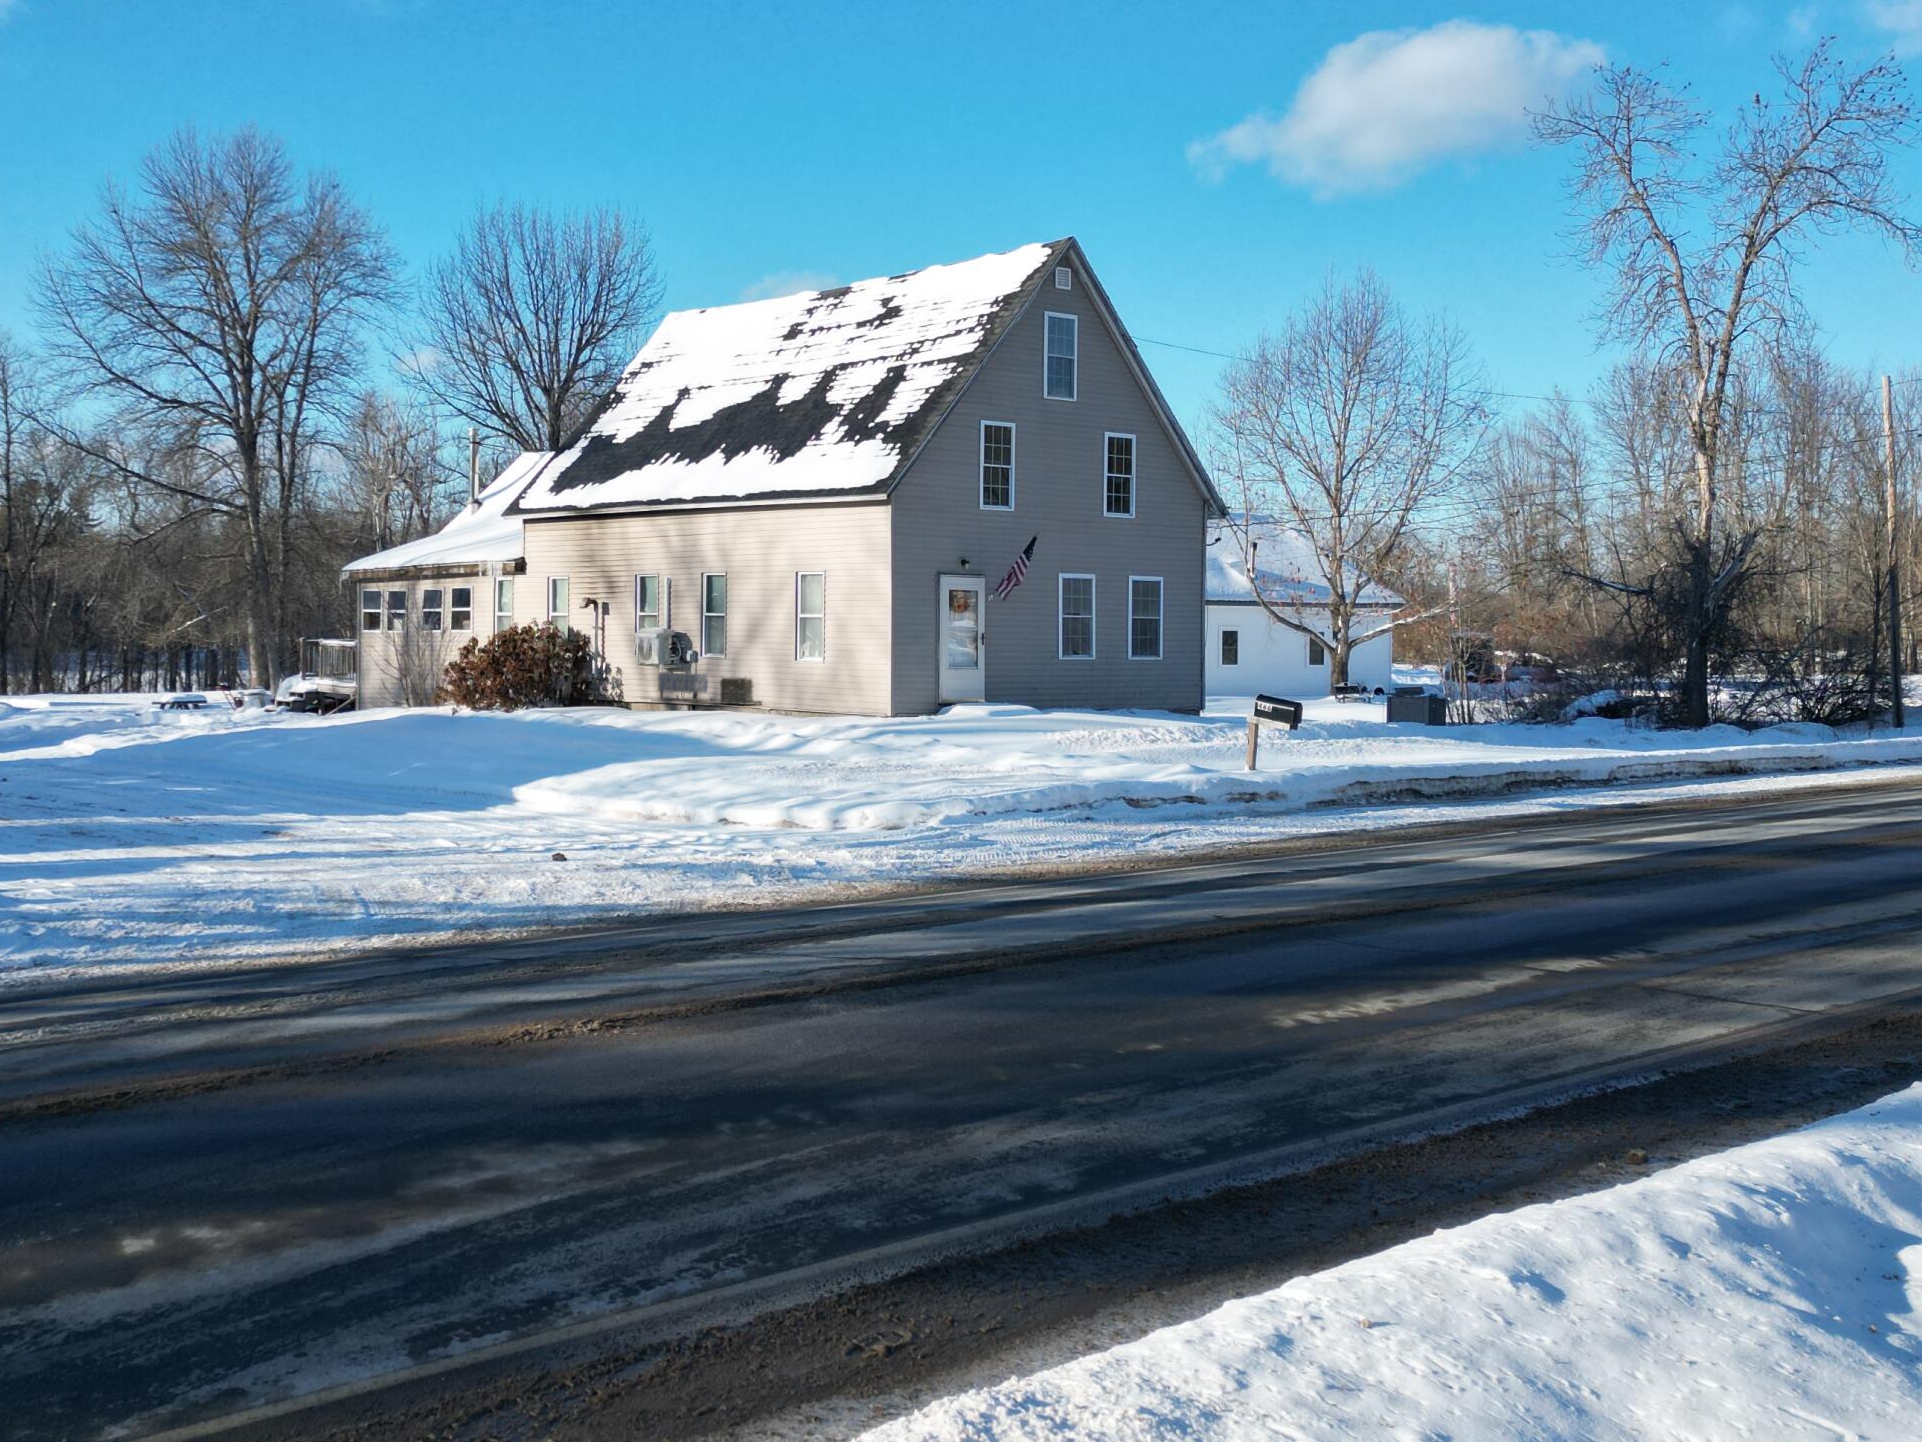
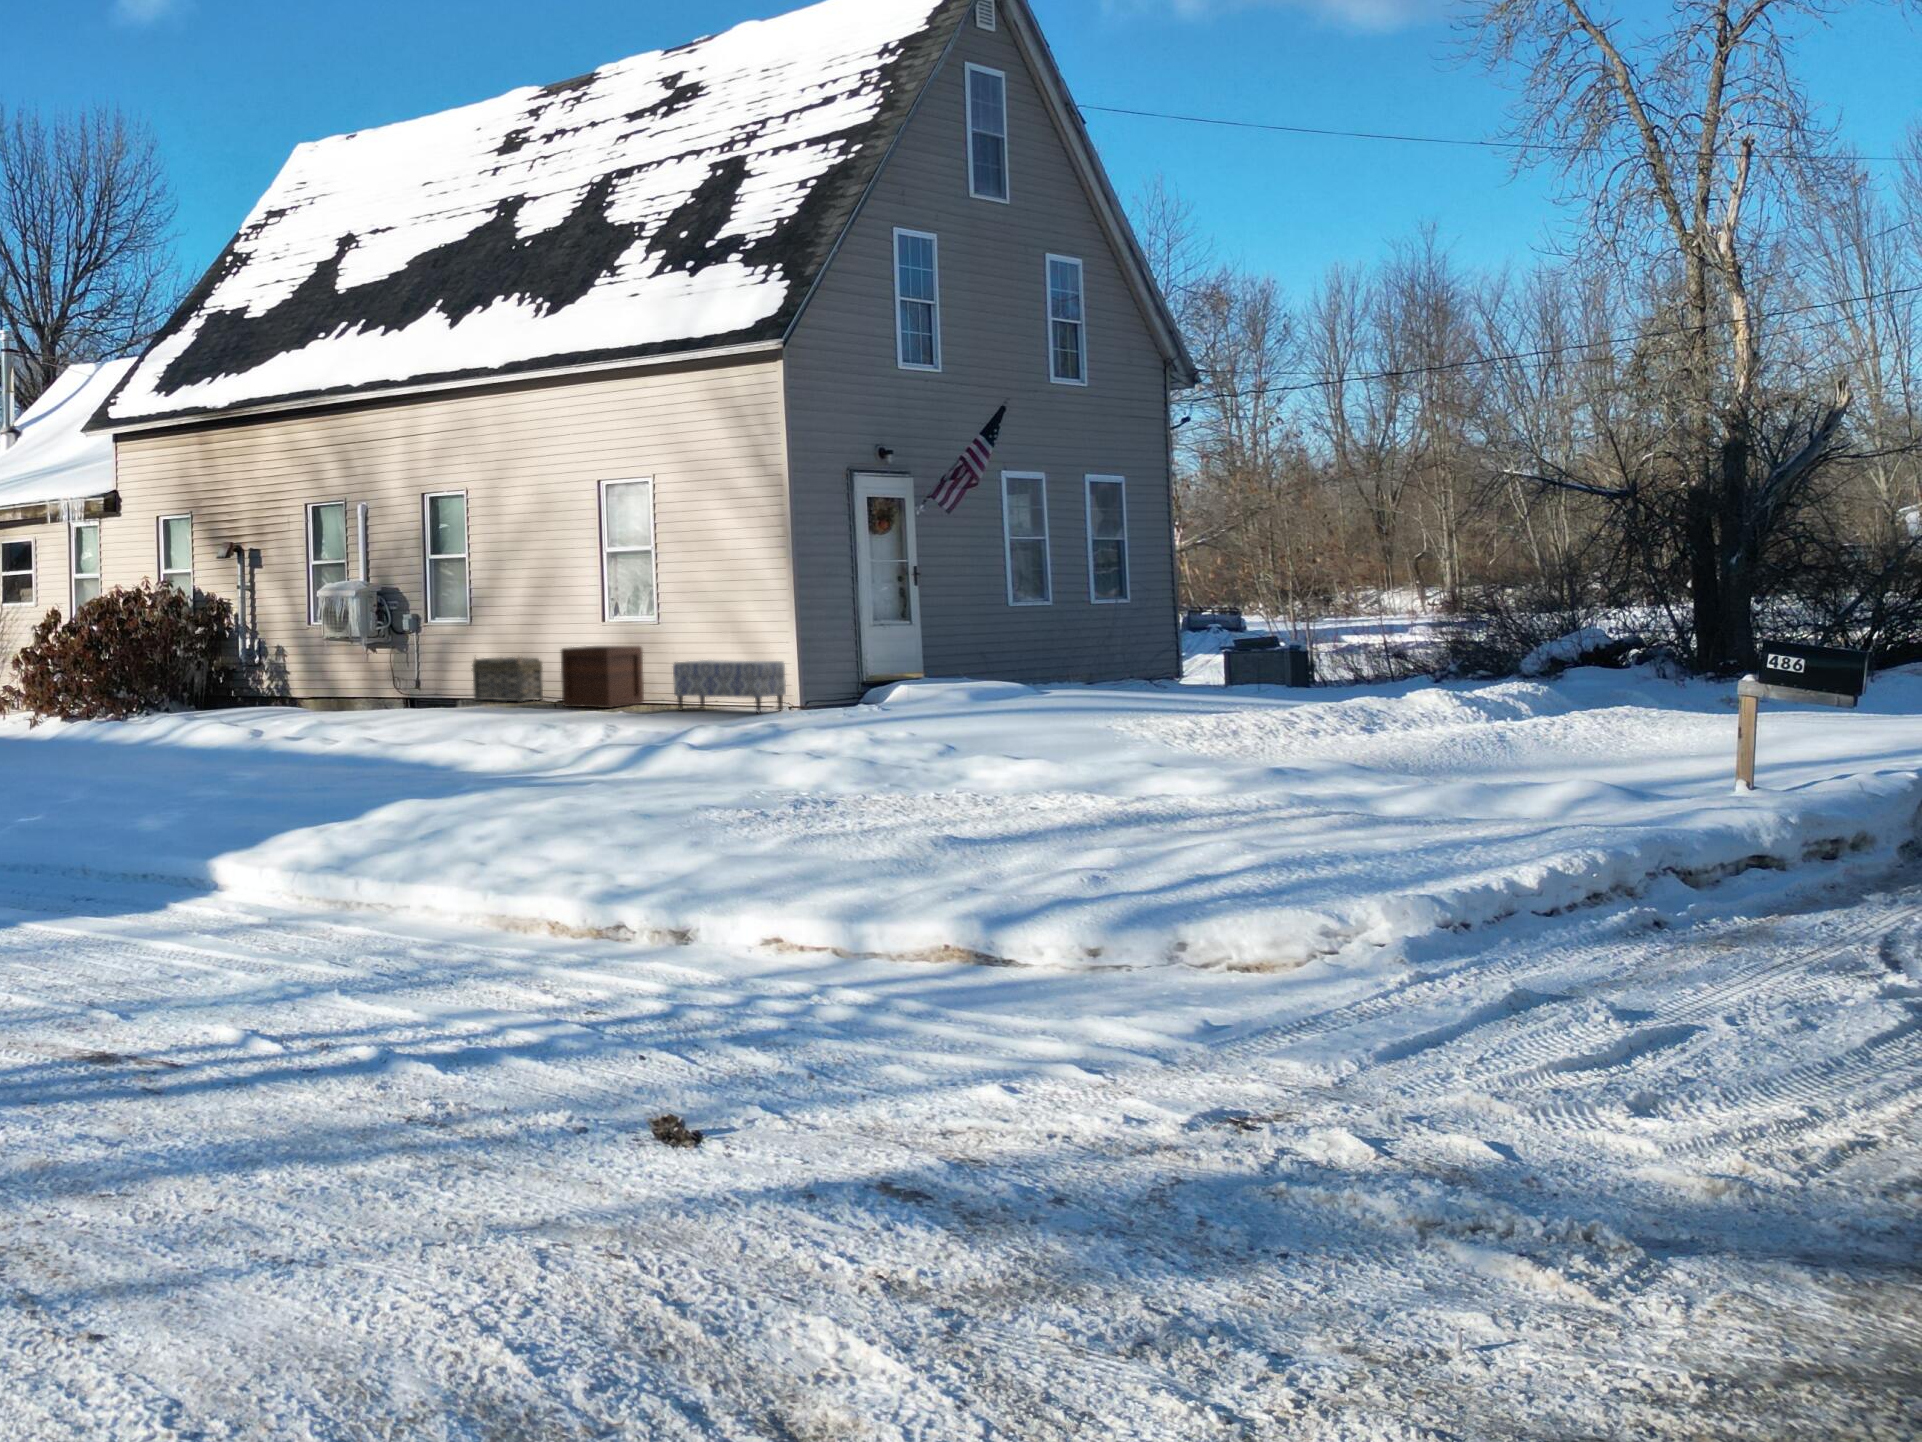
bench: present [658,672,713,700] -> present [673,660,786,713]
wooden crate: none [764,672,816,710] -> present [561,646,644,708]

